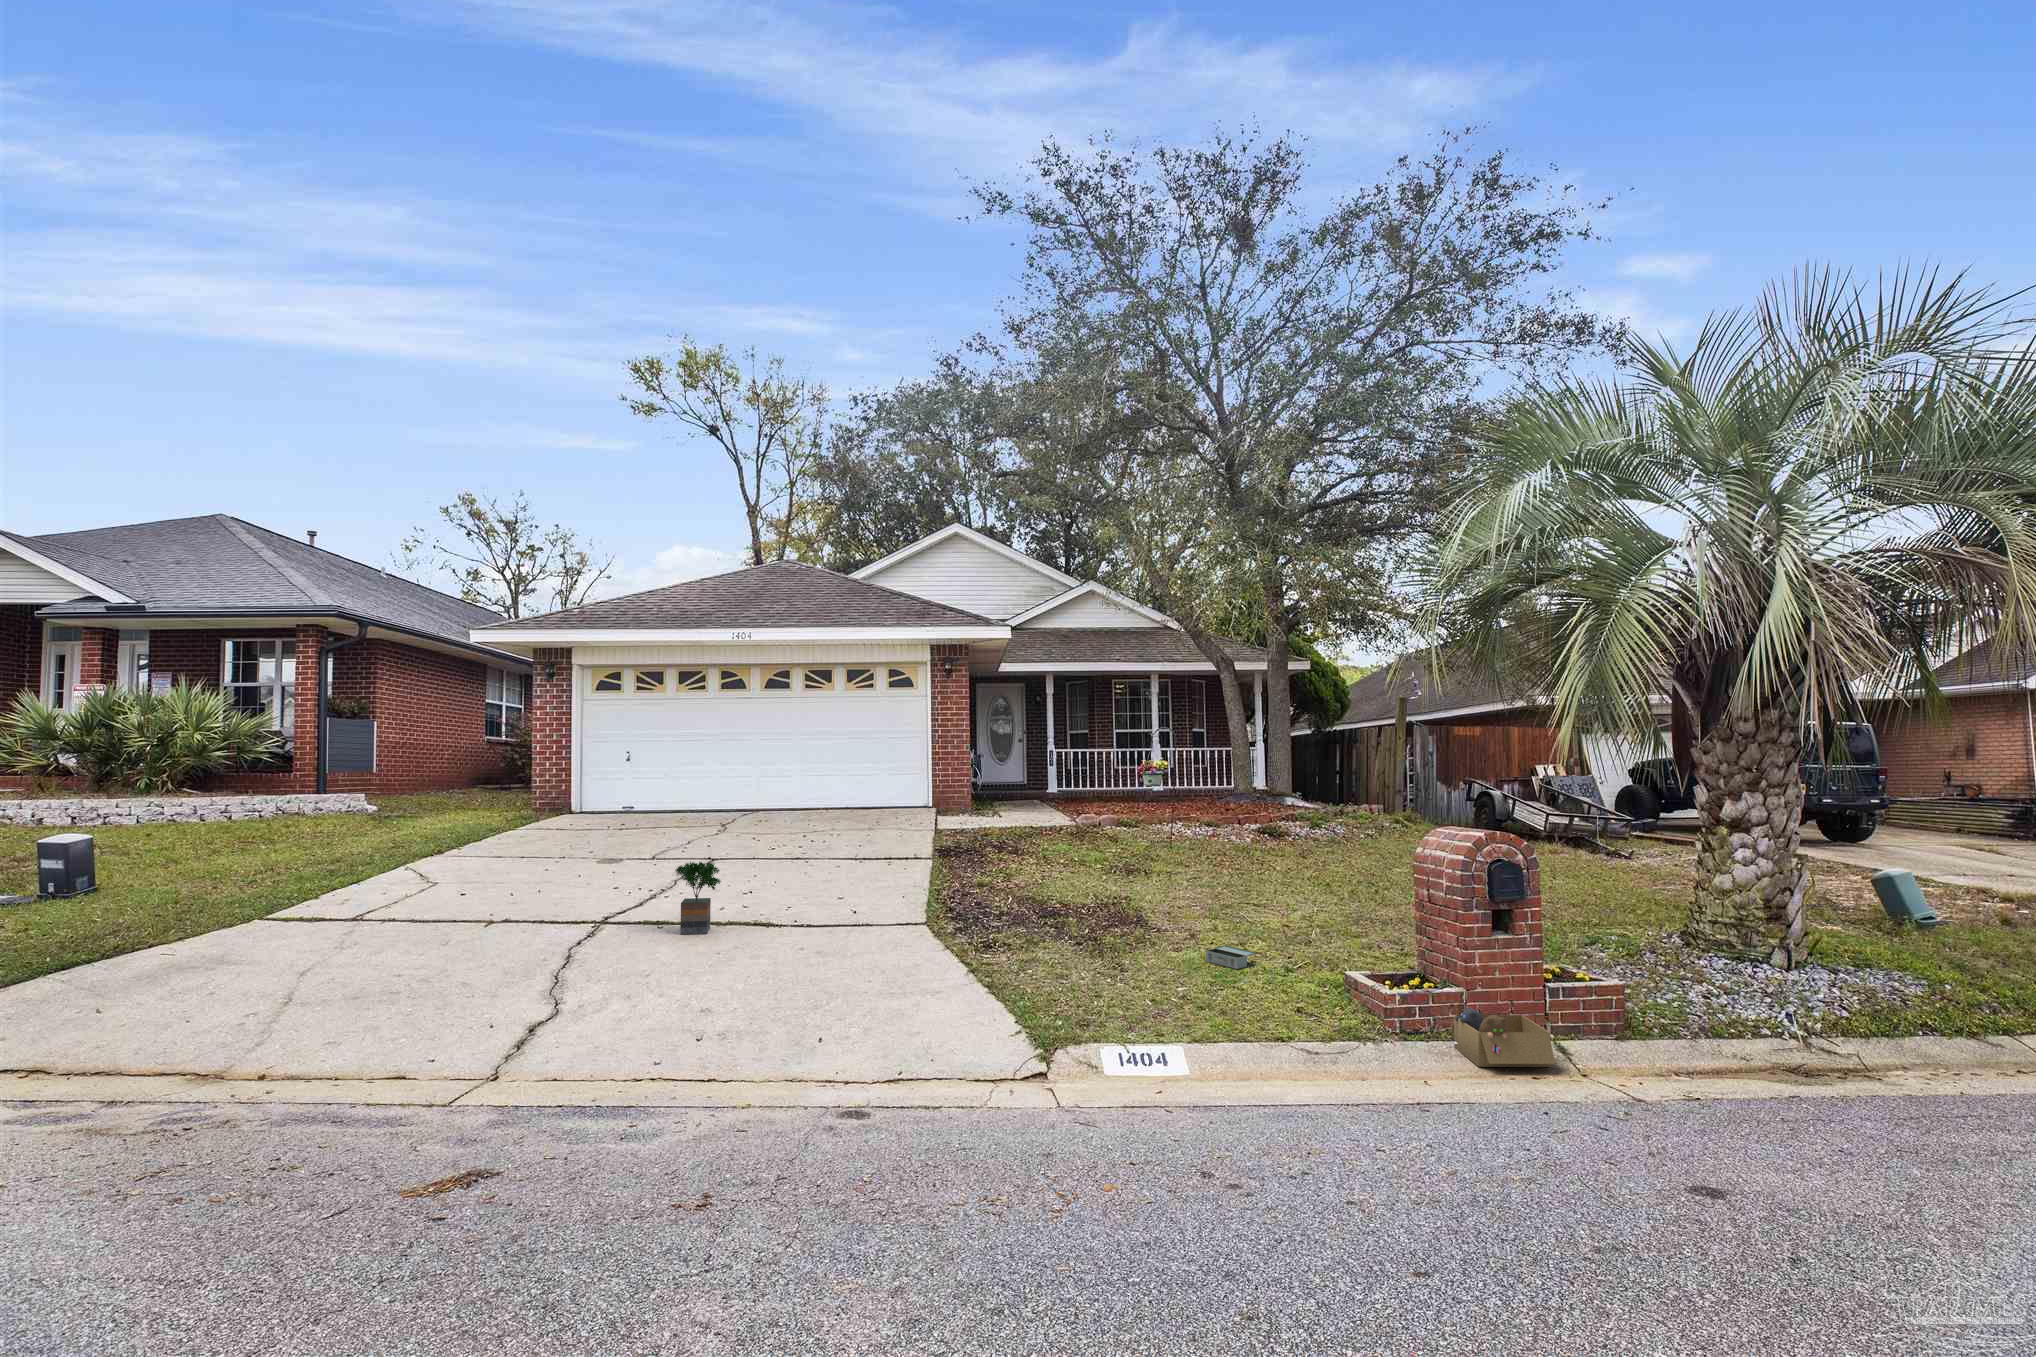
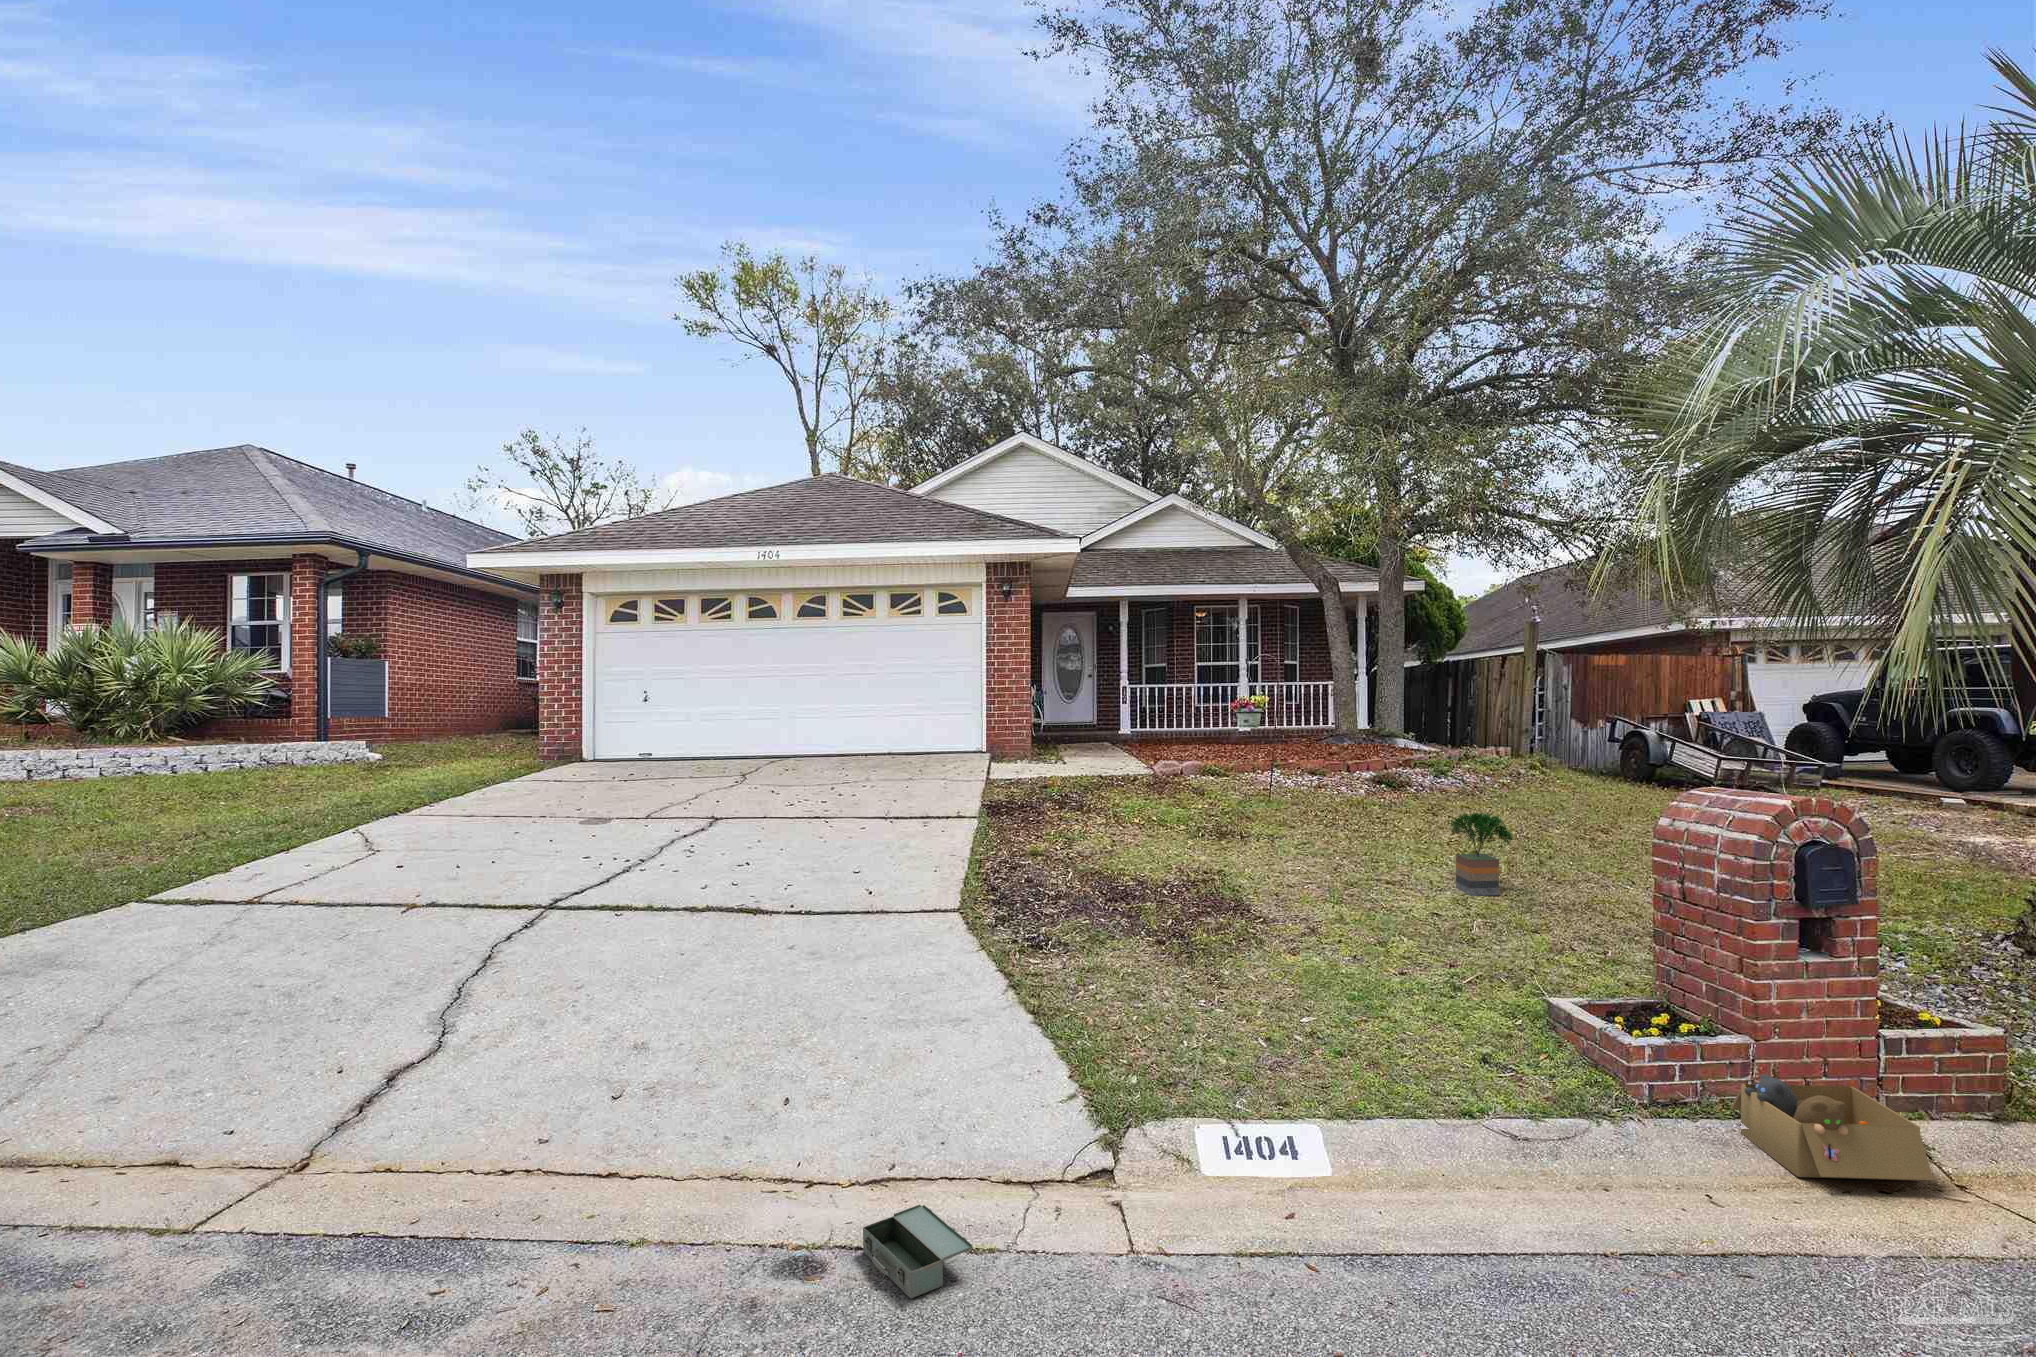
potted tree: present [675,862,721,934] -> present [1451,813,1512,896]
toolbox: present [1205,946,1256,969] -> present [863,1205,972,1298]

